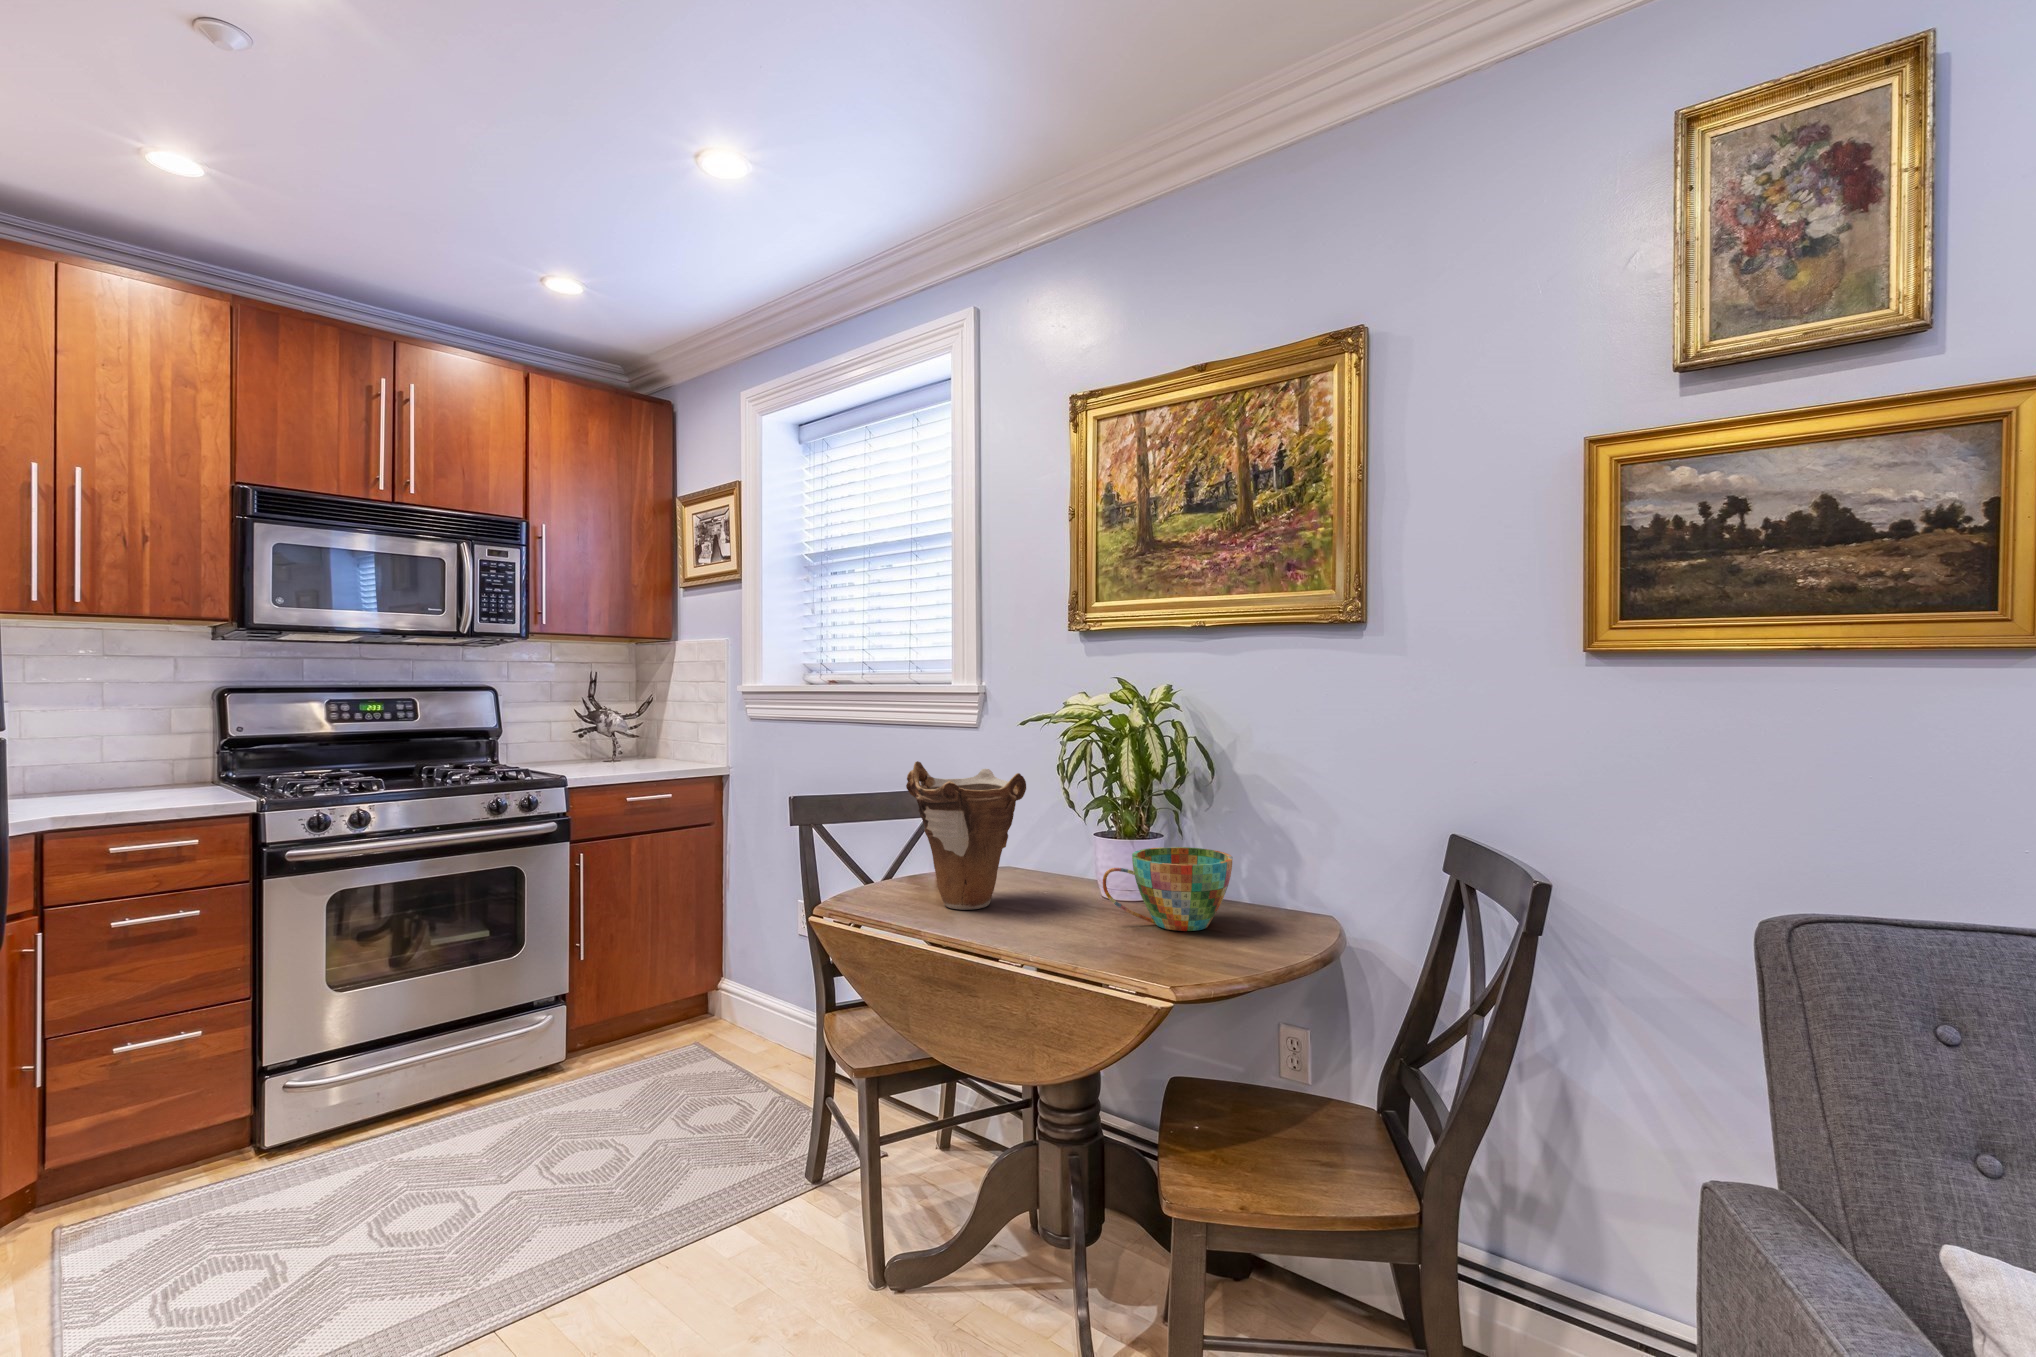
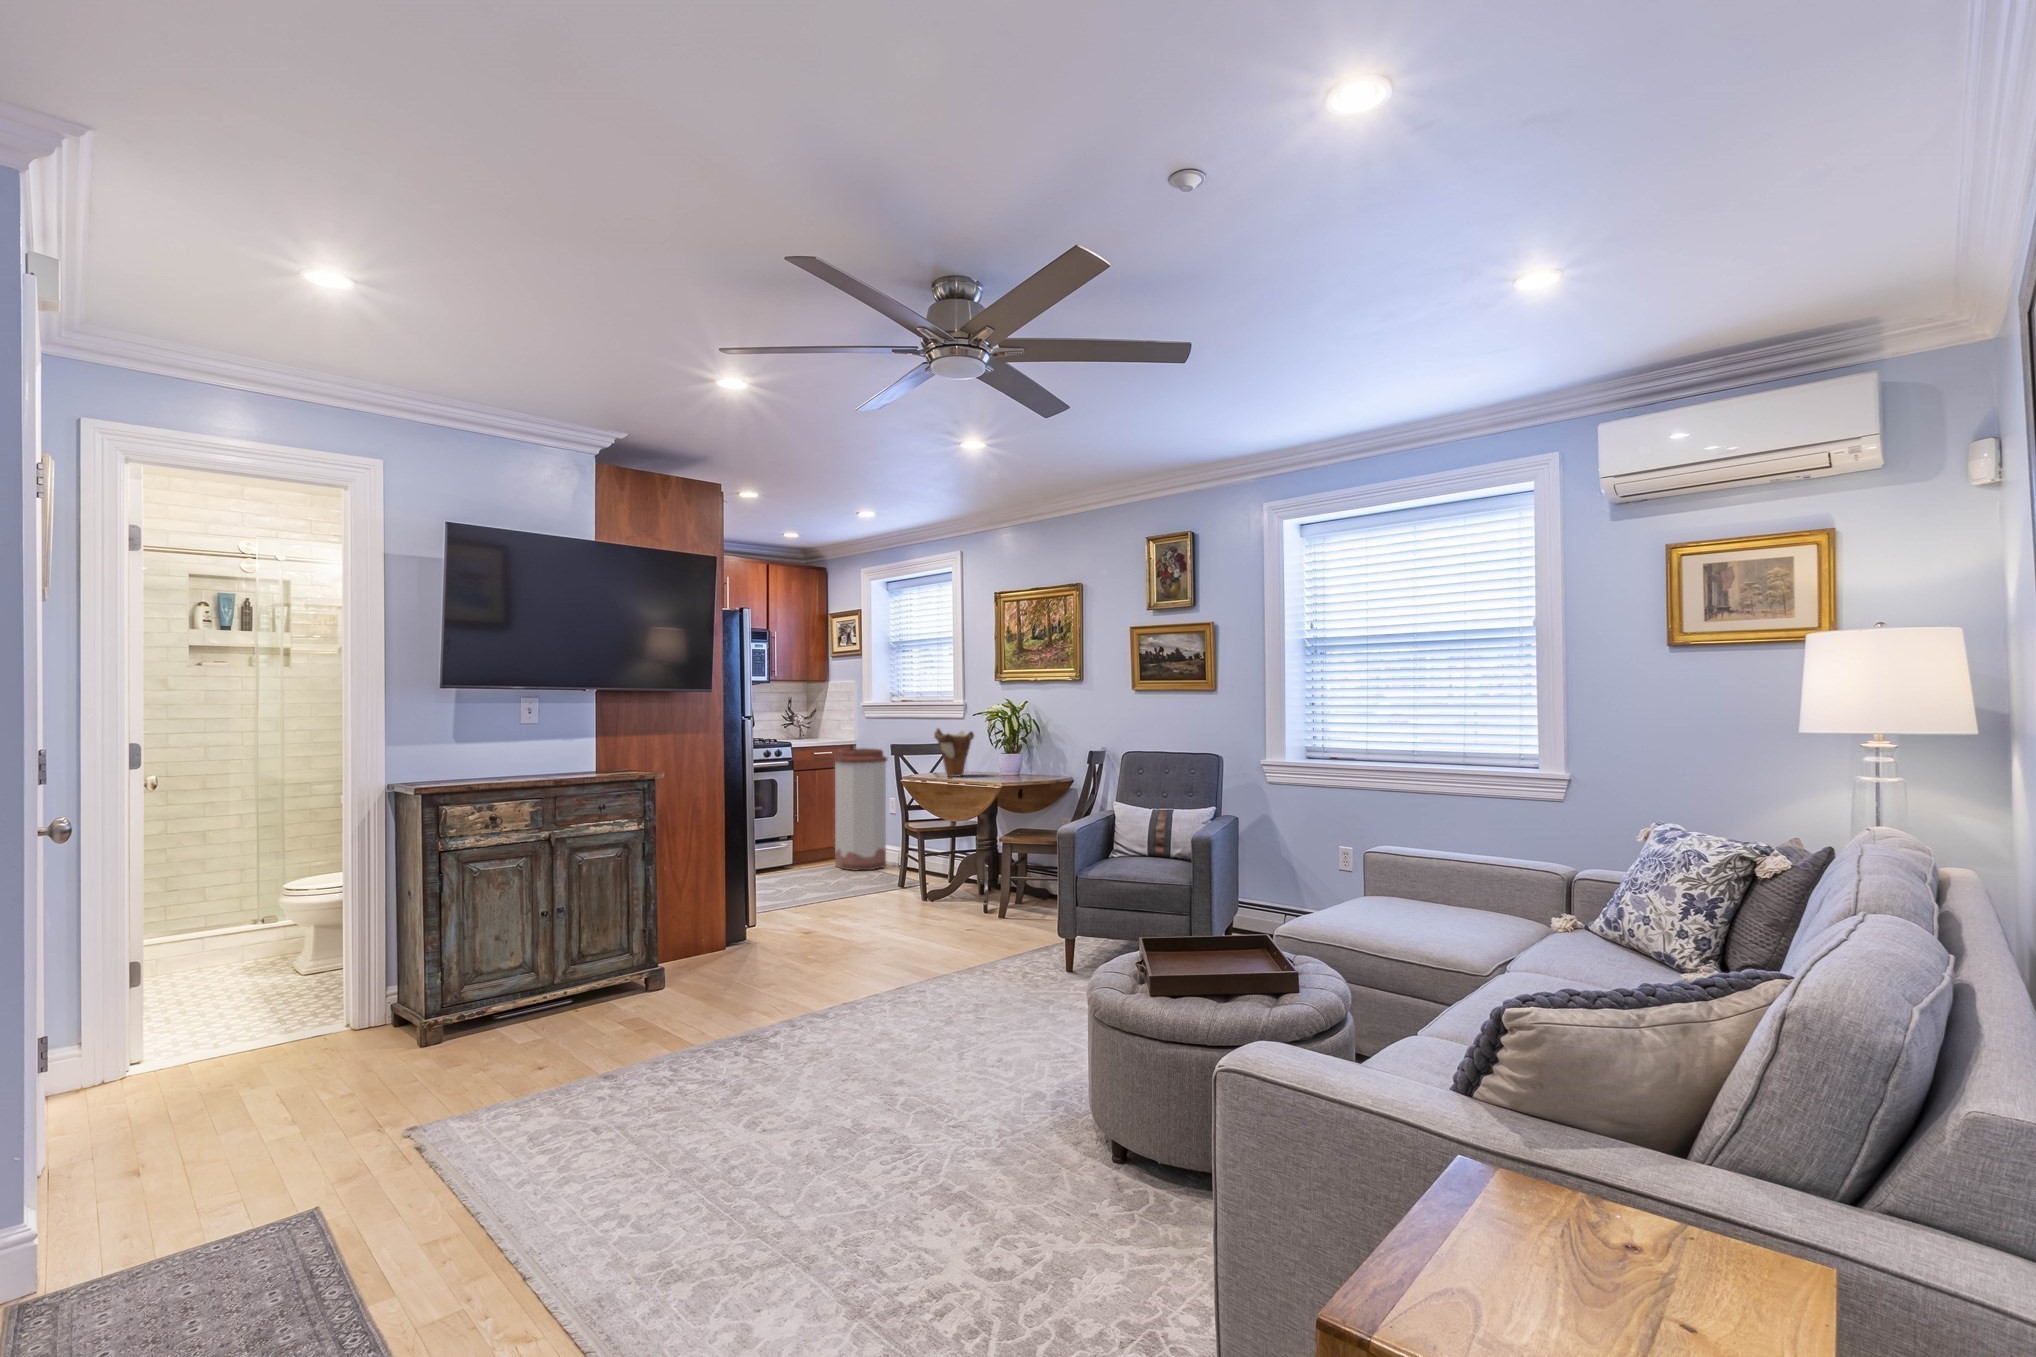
trash can: none [665,789,790,1089] -> present [834,748,887,871]
cup: present [1103,847,1233,931] -> none [996,755,1037,778]

